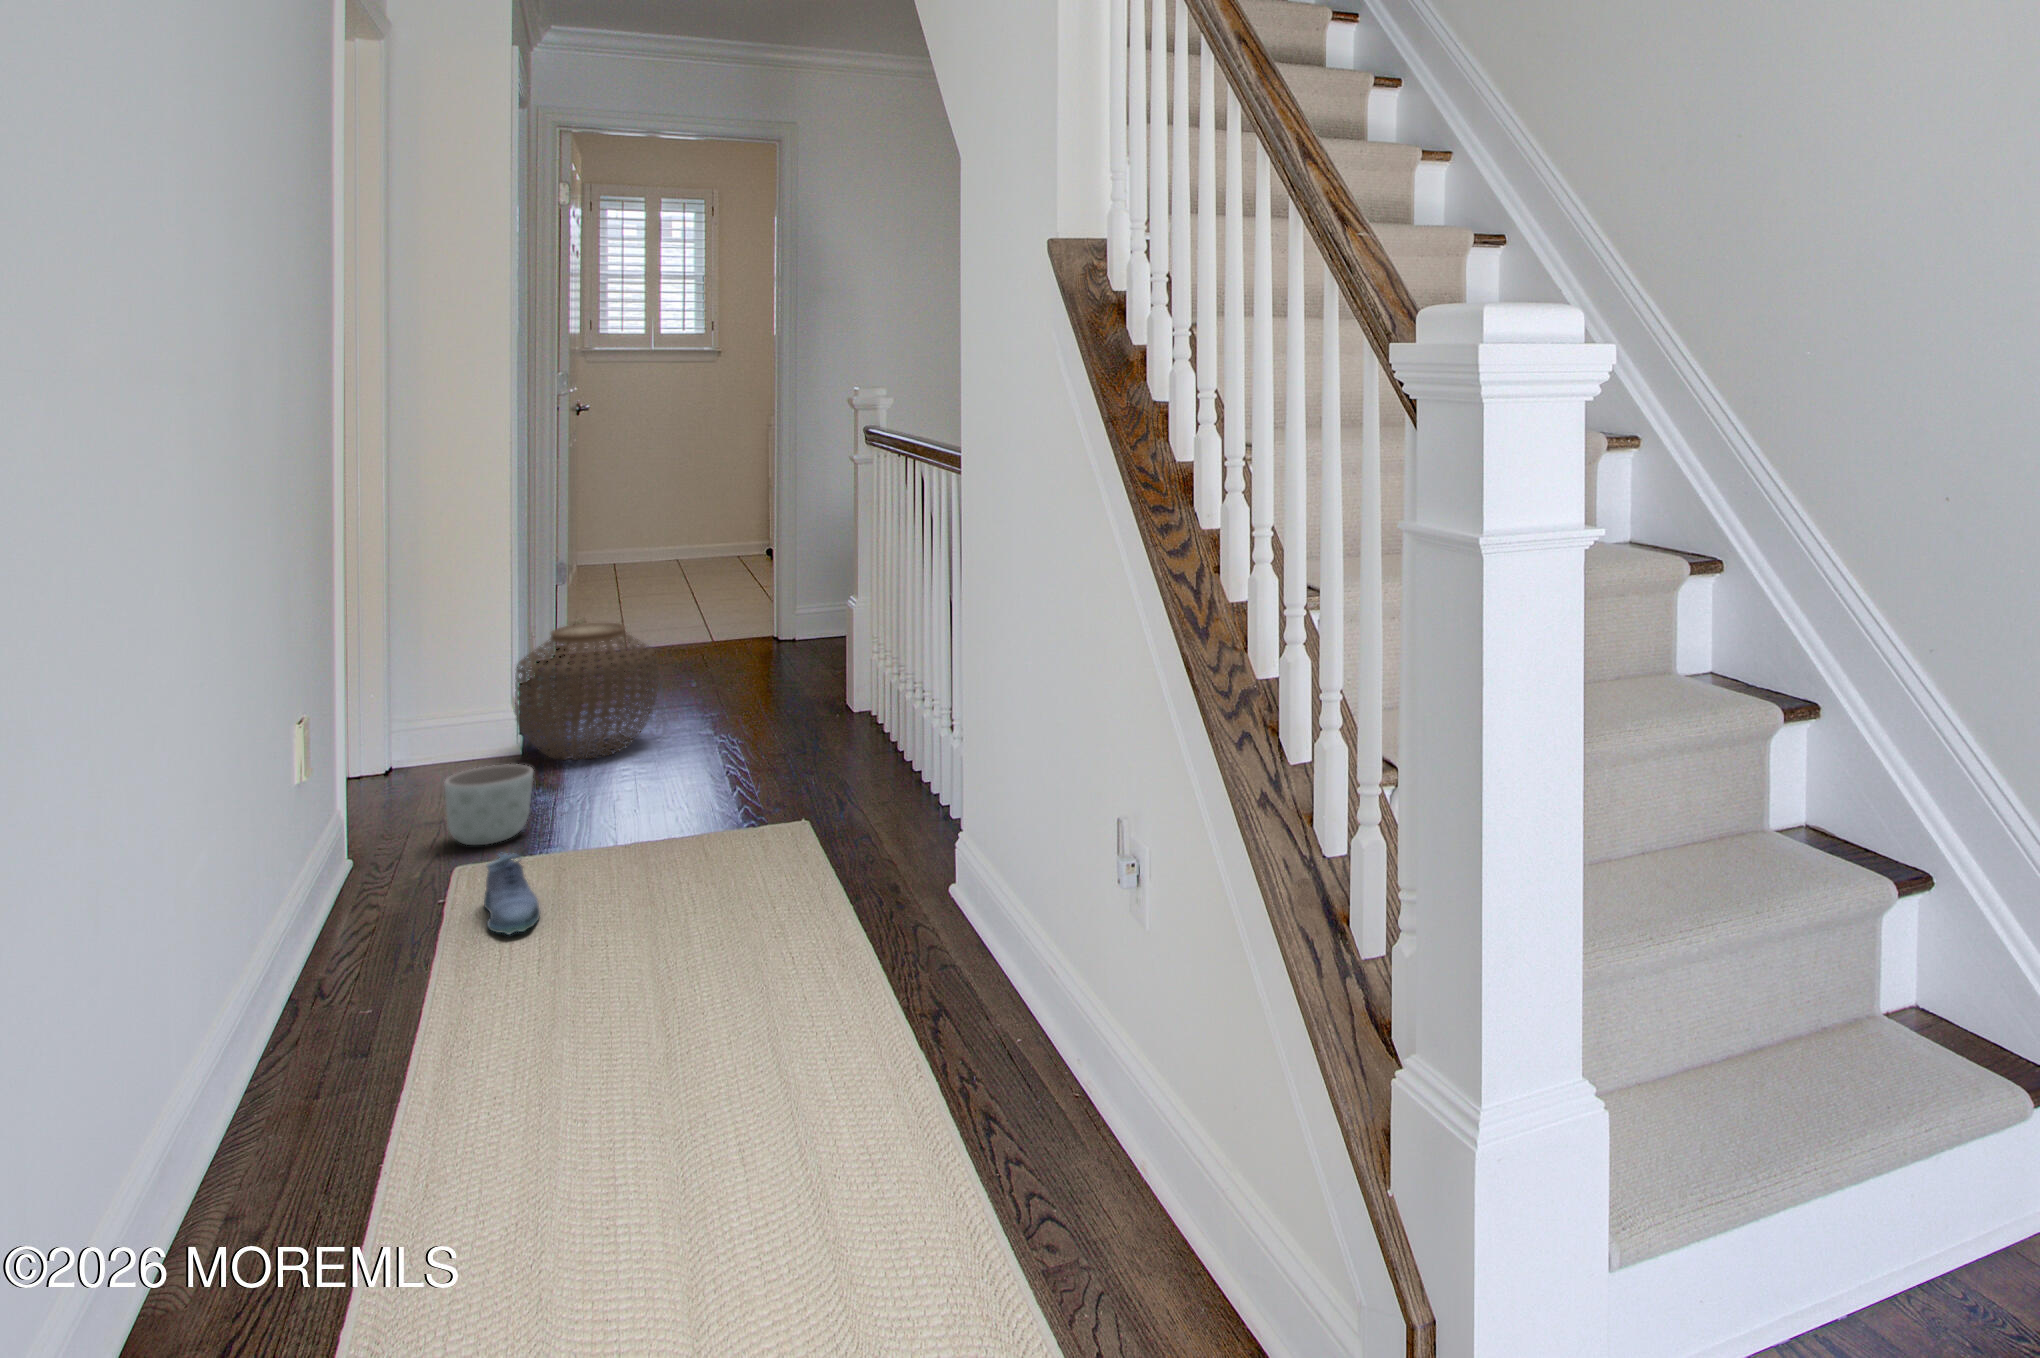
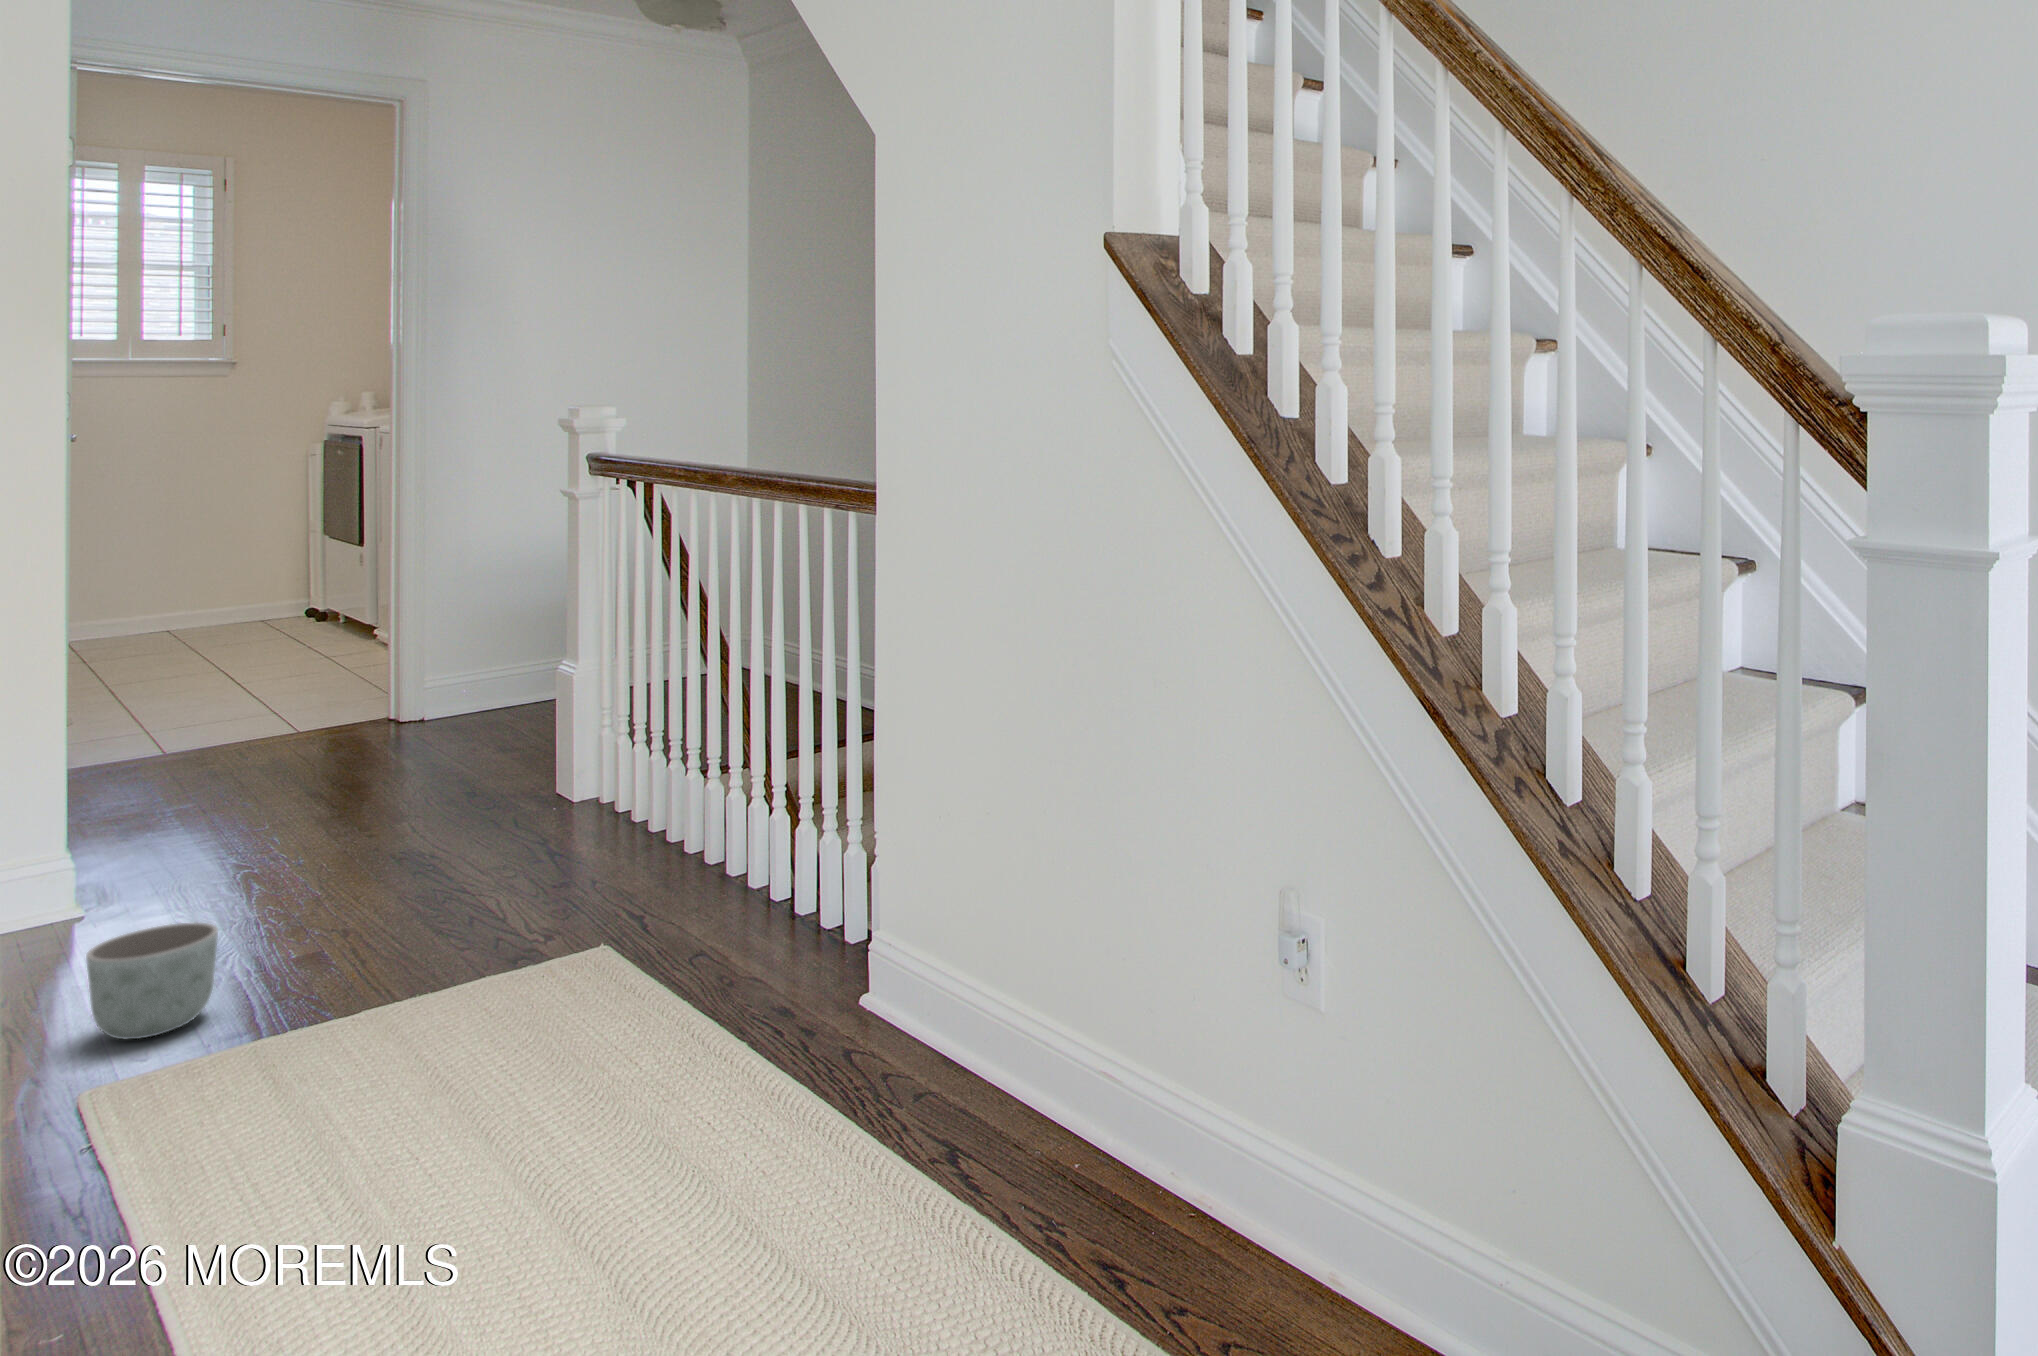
woven basket: present [515,623,657,760] -> none [116,724,325,912]
shoe: present [484,853,540,934] -> none [212,1039,314,1149]

